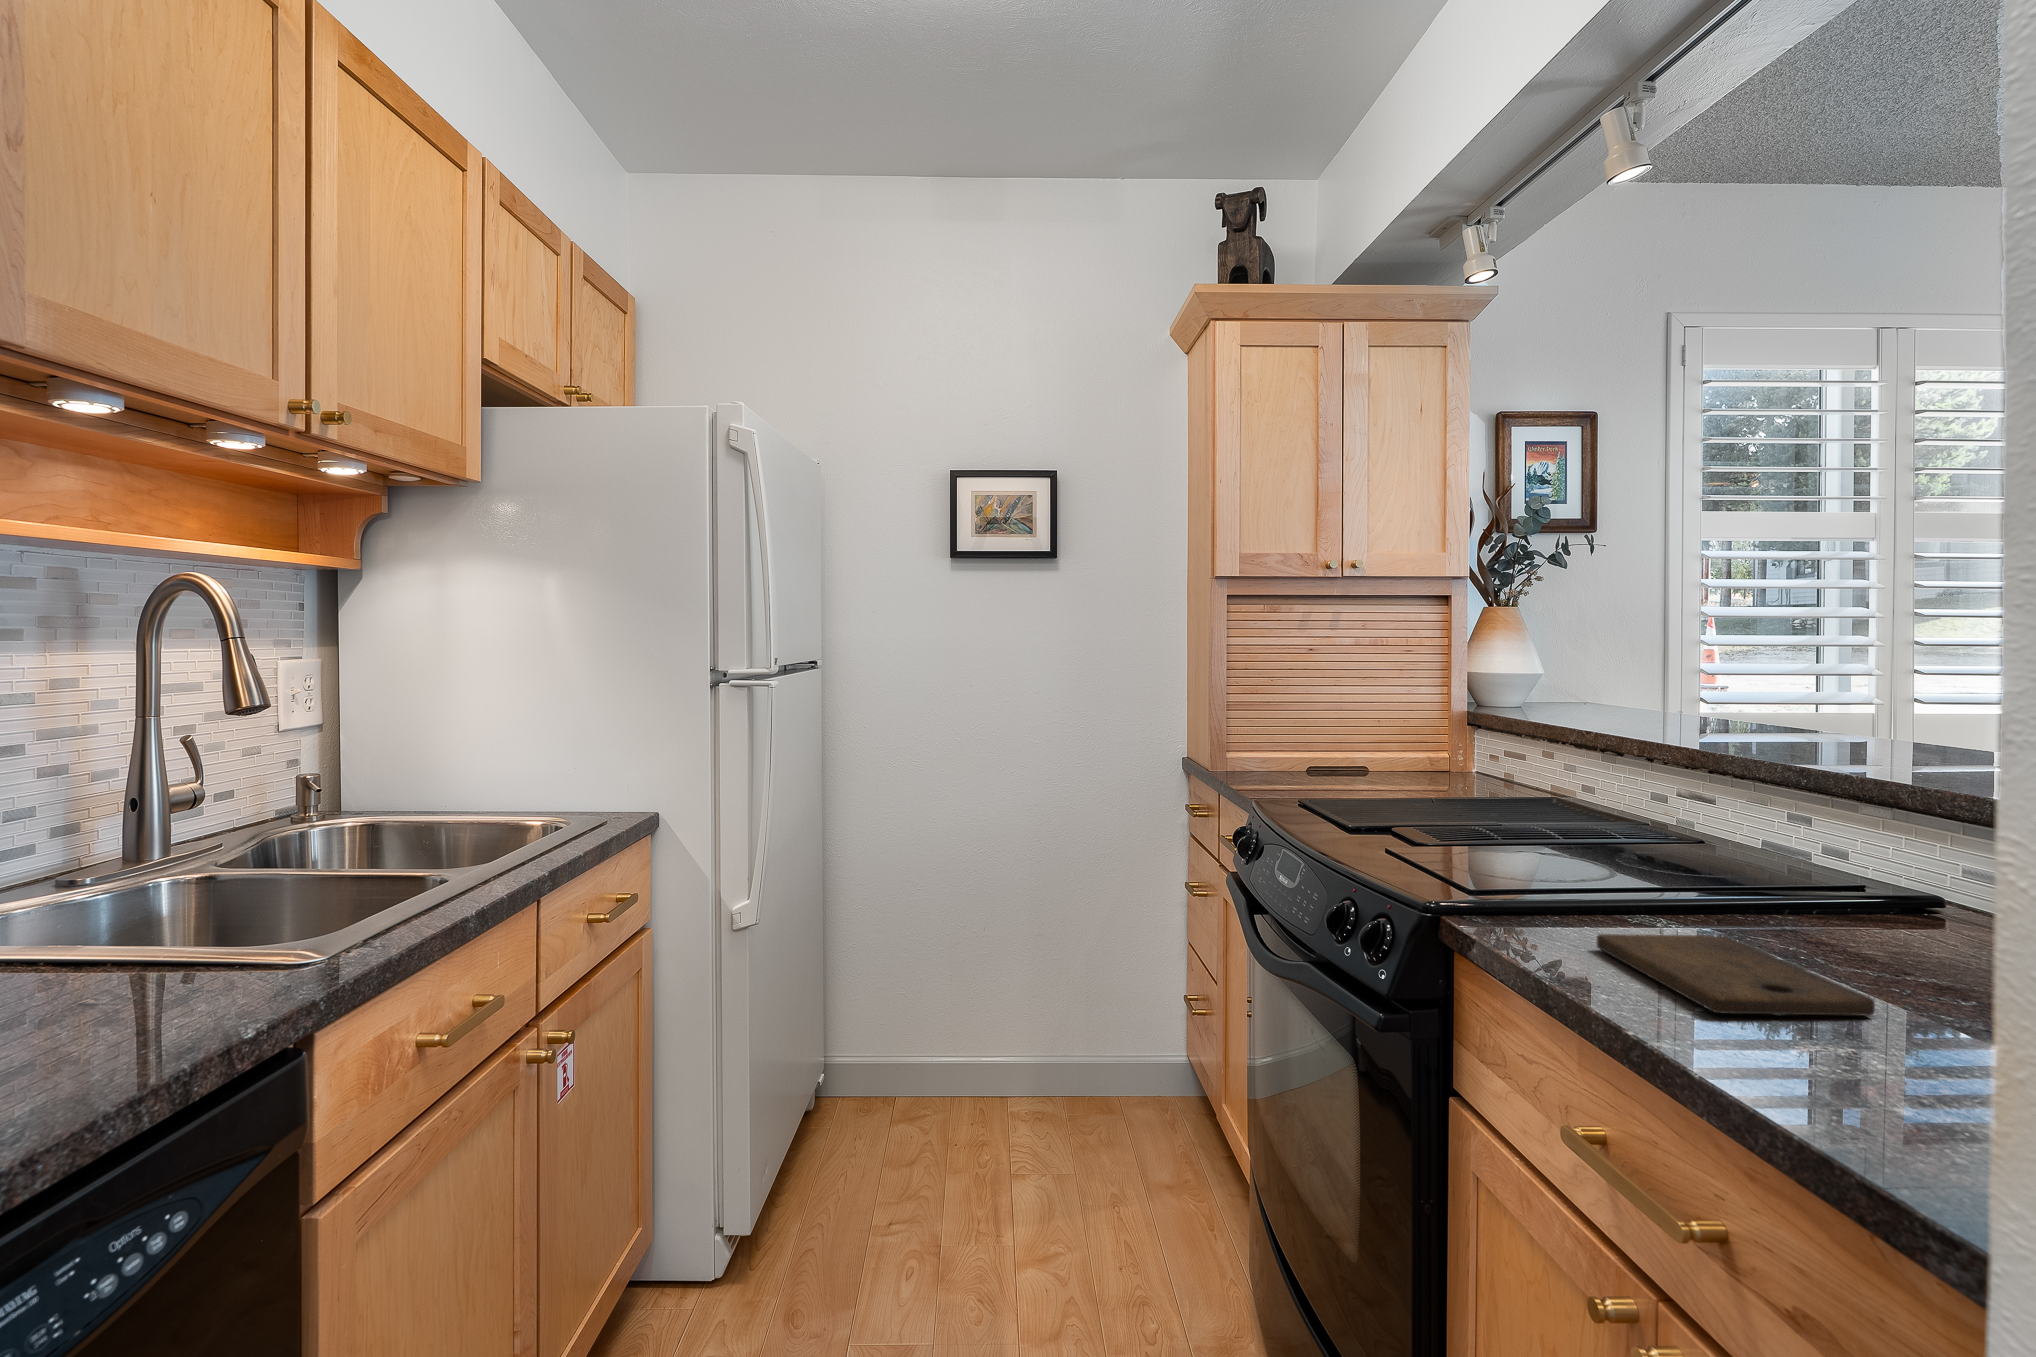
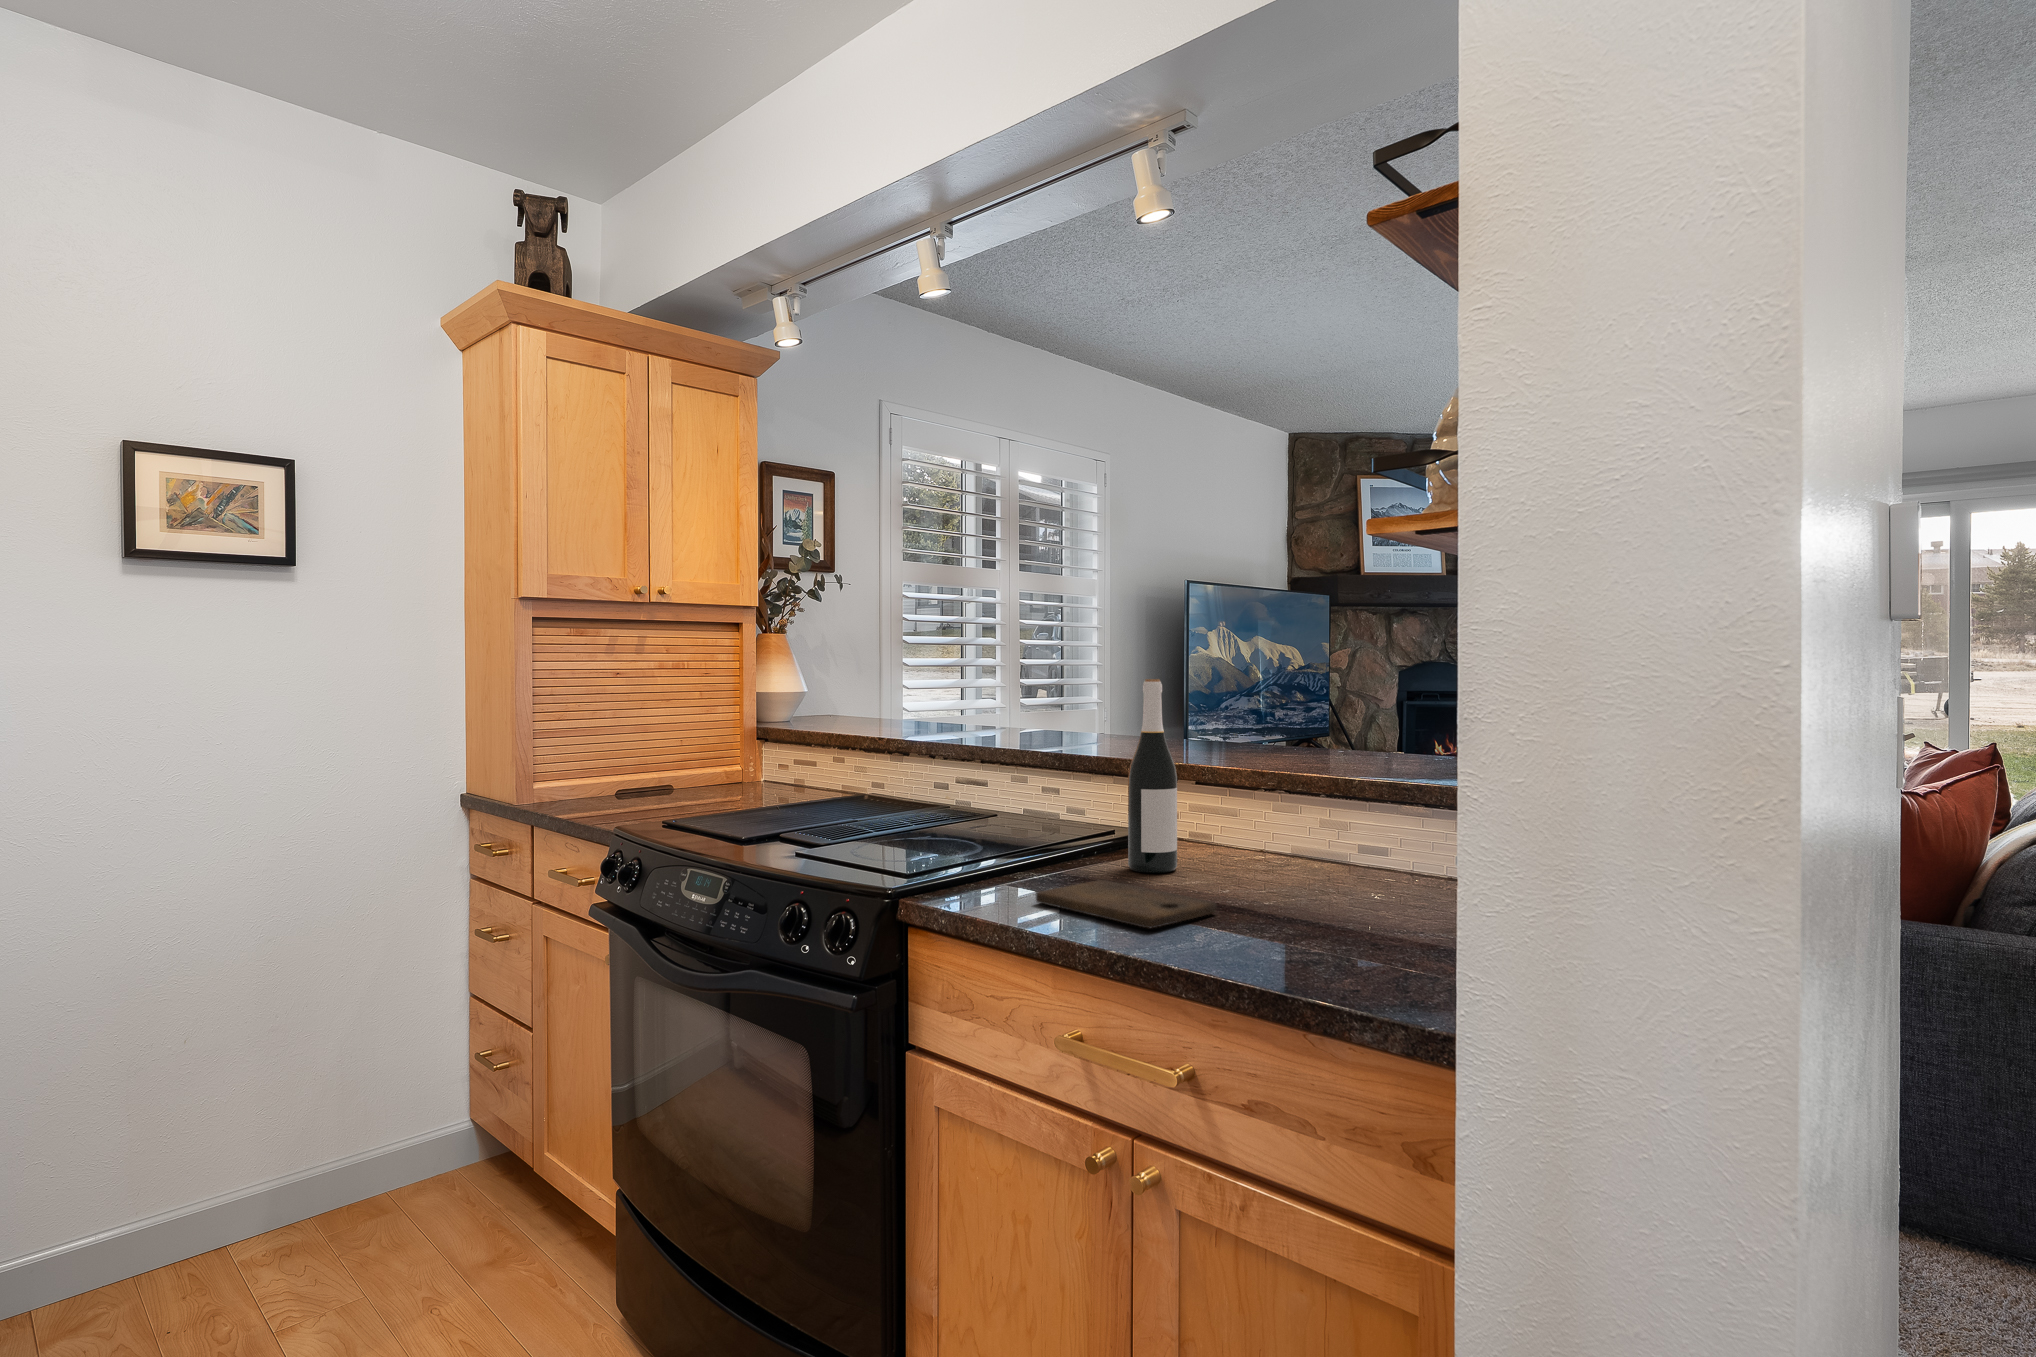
wine bottle: none [1810,655,1904,945] -> present [1128,679,1177,873]

